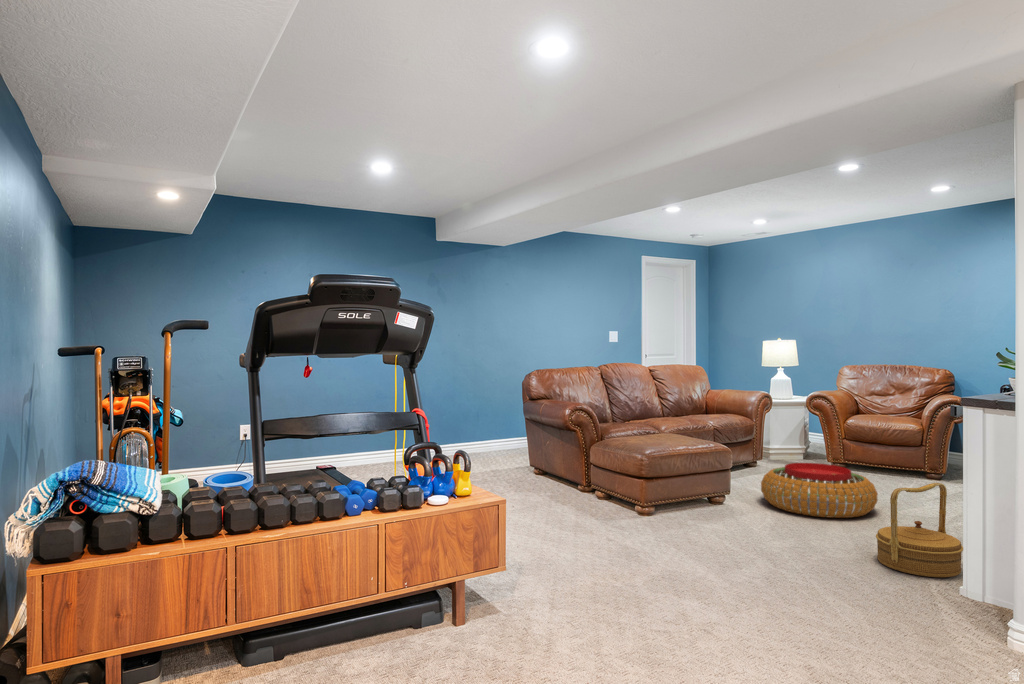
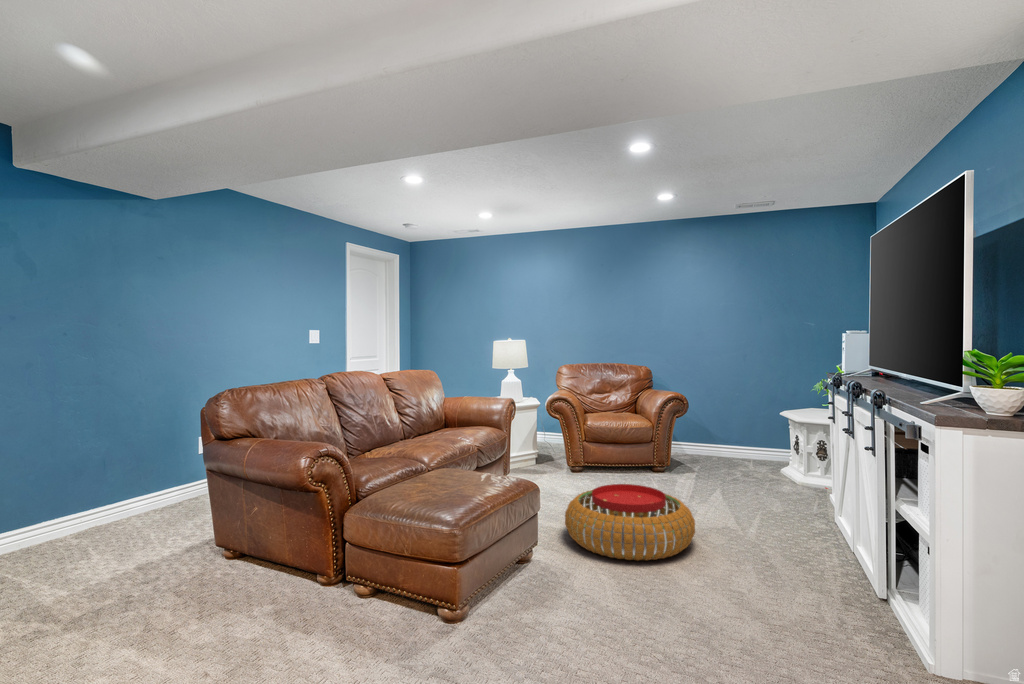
woven basket: present [876,483,963,578] -> none [789,515,904,658]

